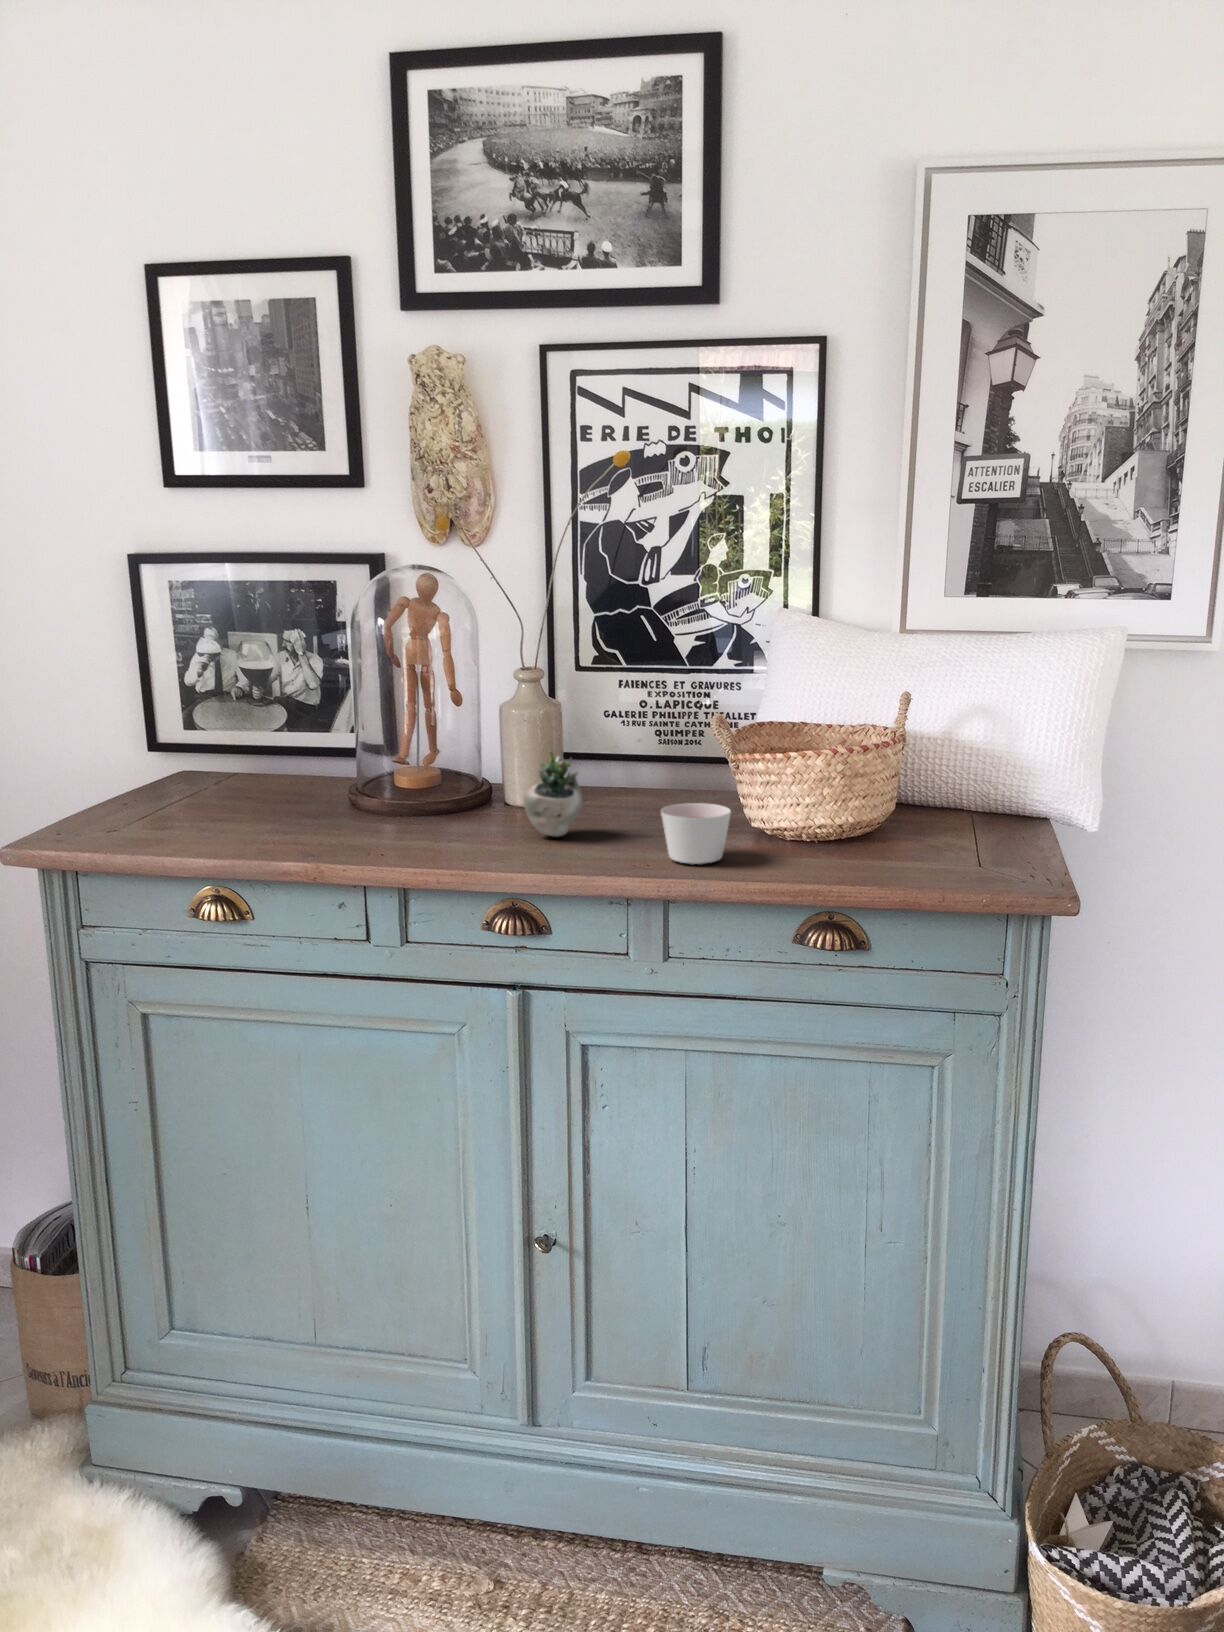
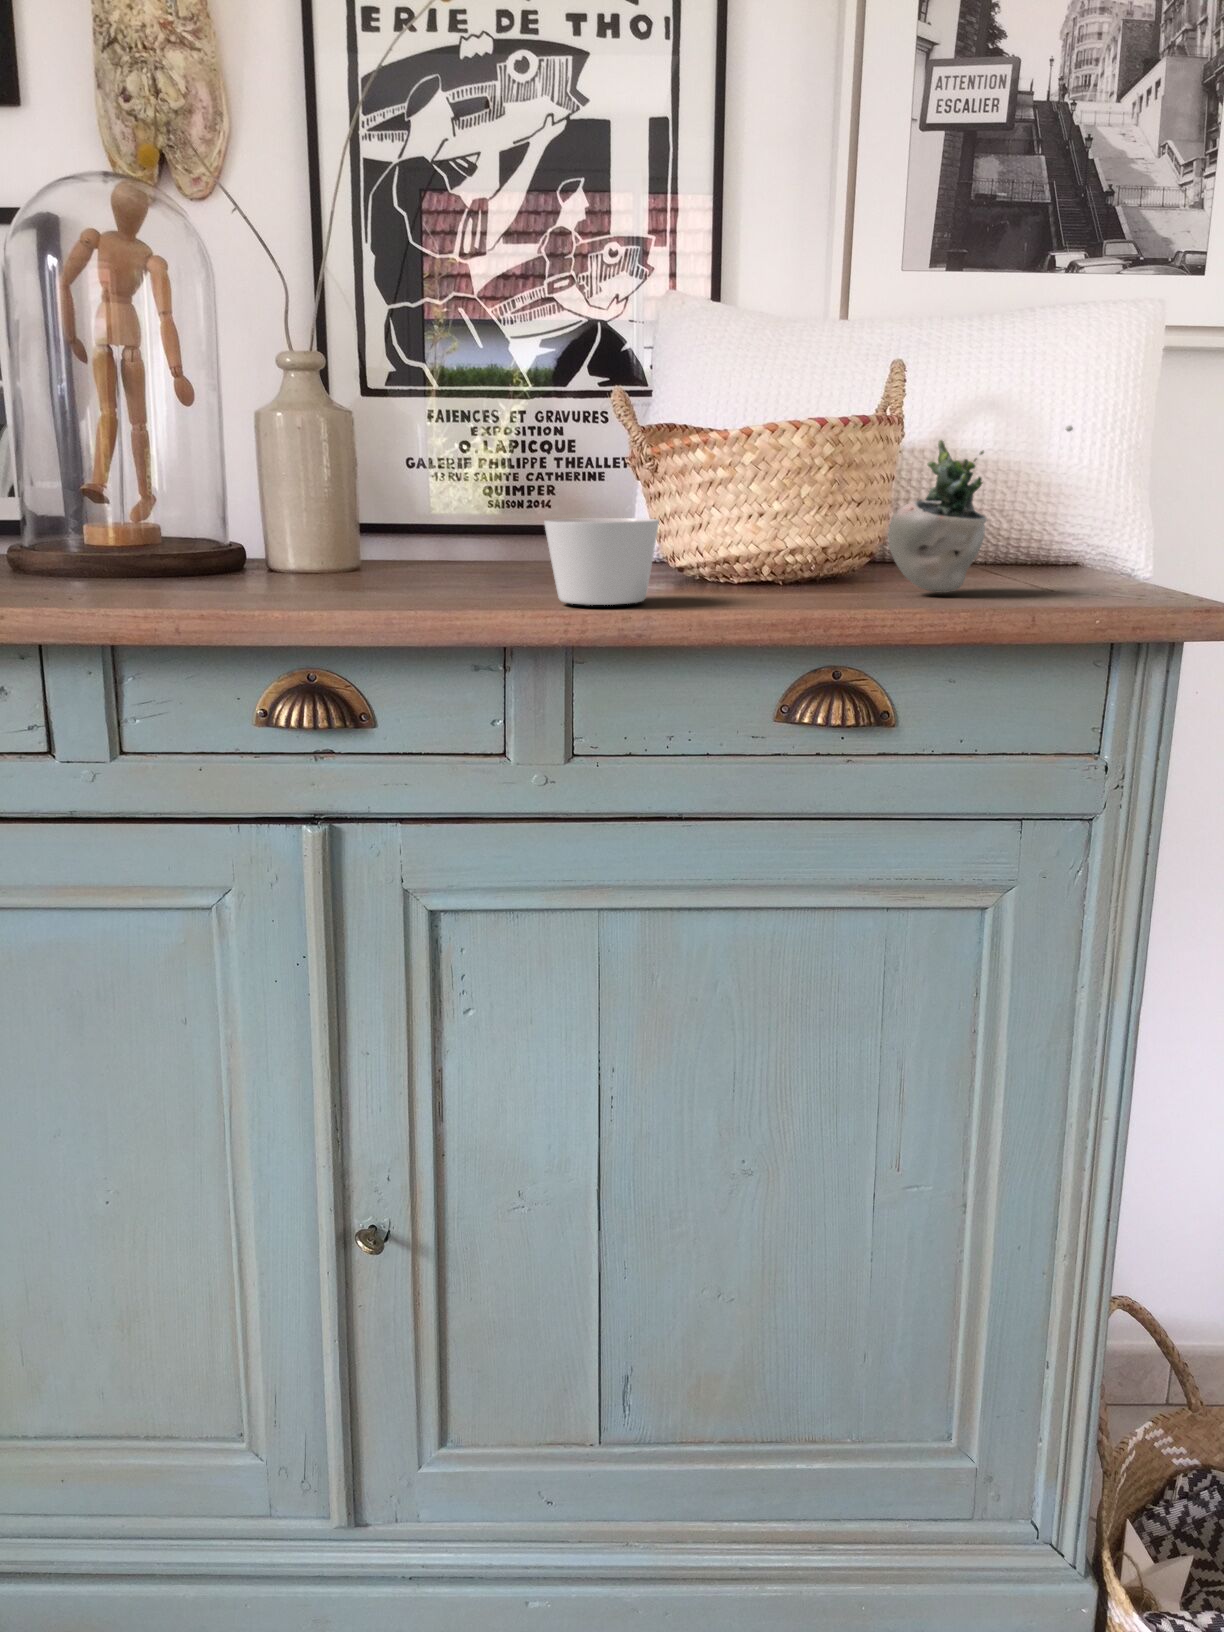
succulent plant: present [524,738,640,837] -> present [888,426,1073,593]

